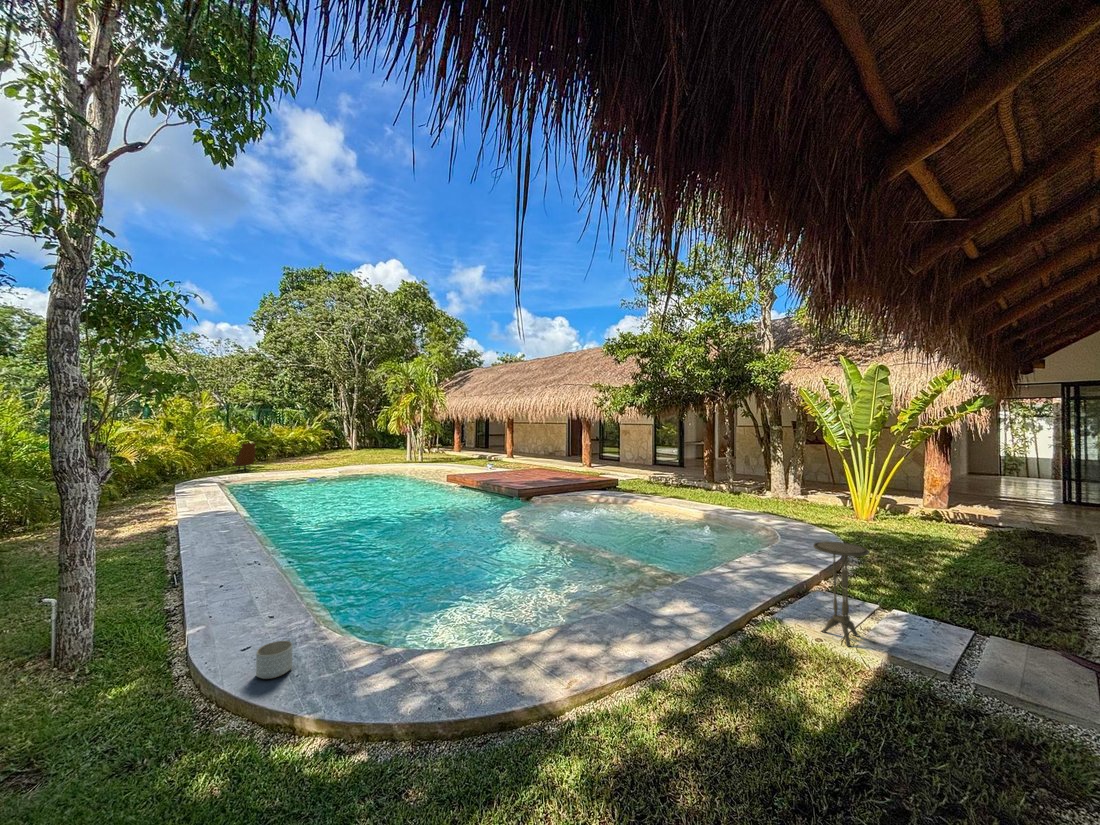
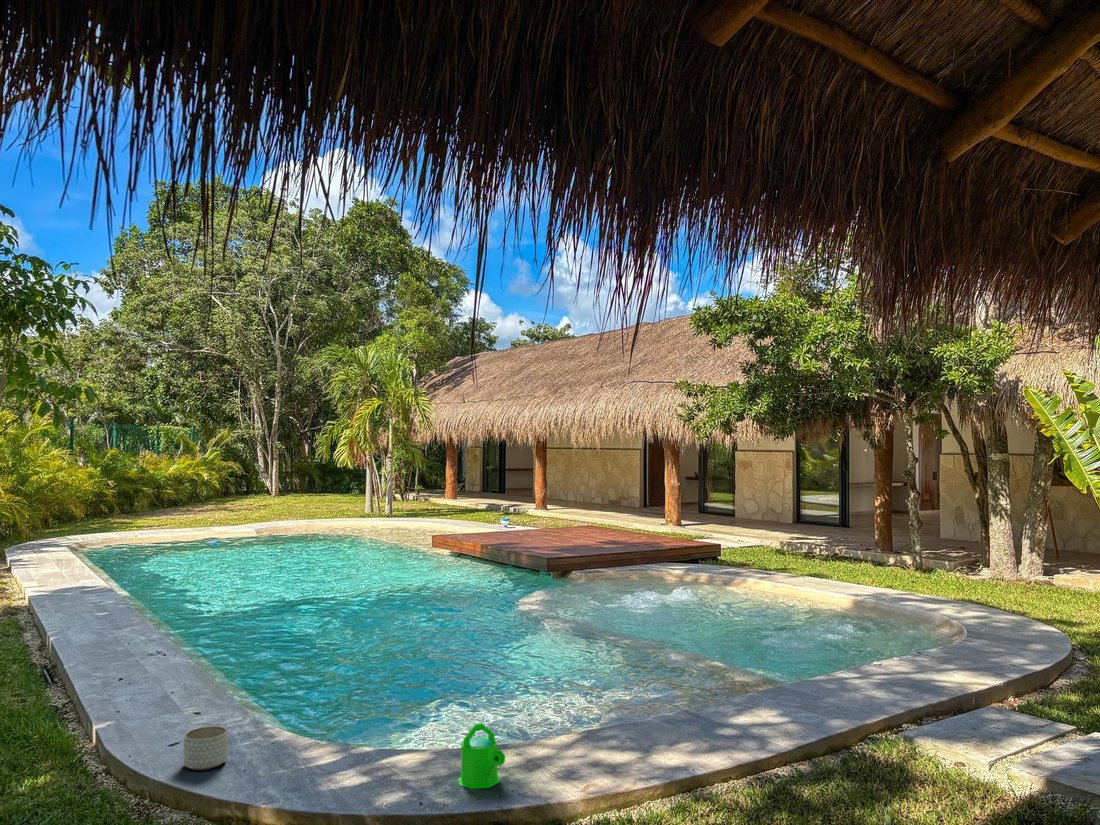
lounge chair: present [233,443,256,471] -> none [82,481,121,529]
side table: present [814,541,870,647] -> none [956,619,1034,769]
watering can: none [473,636,510,689] -> present [458,723,505,789]

